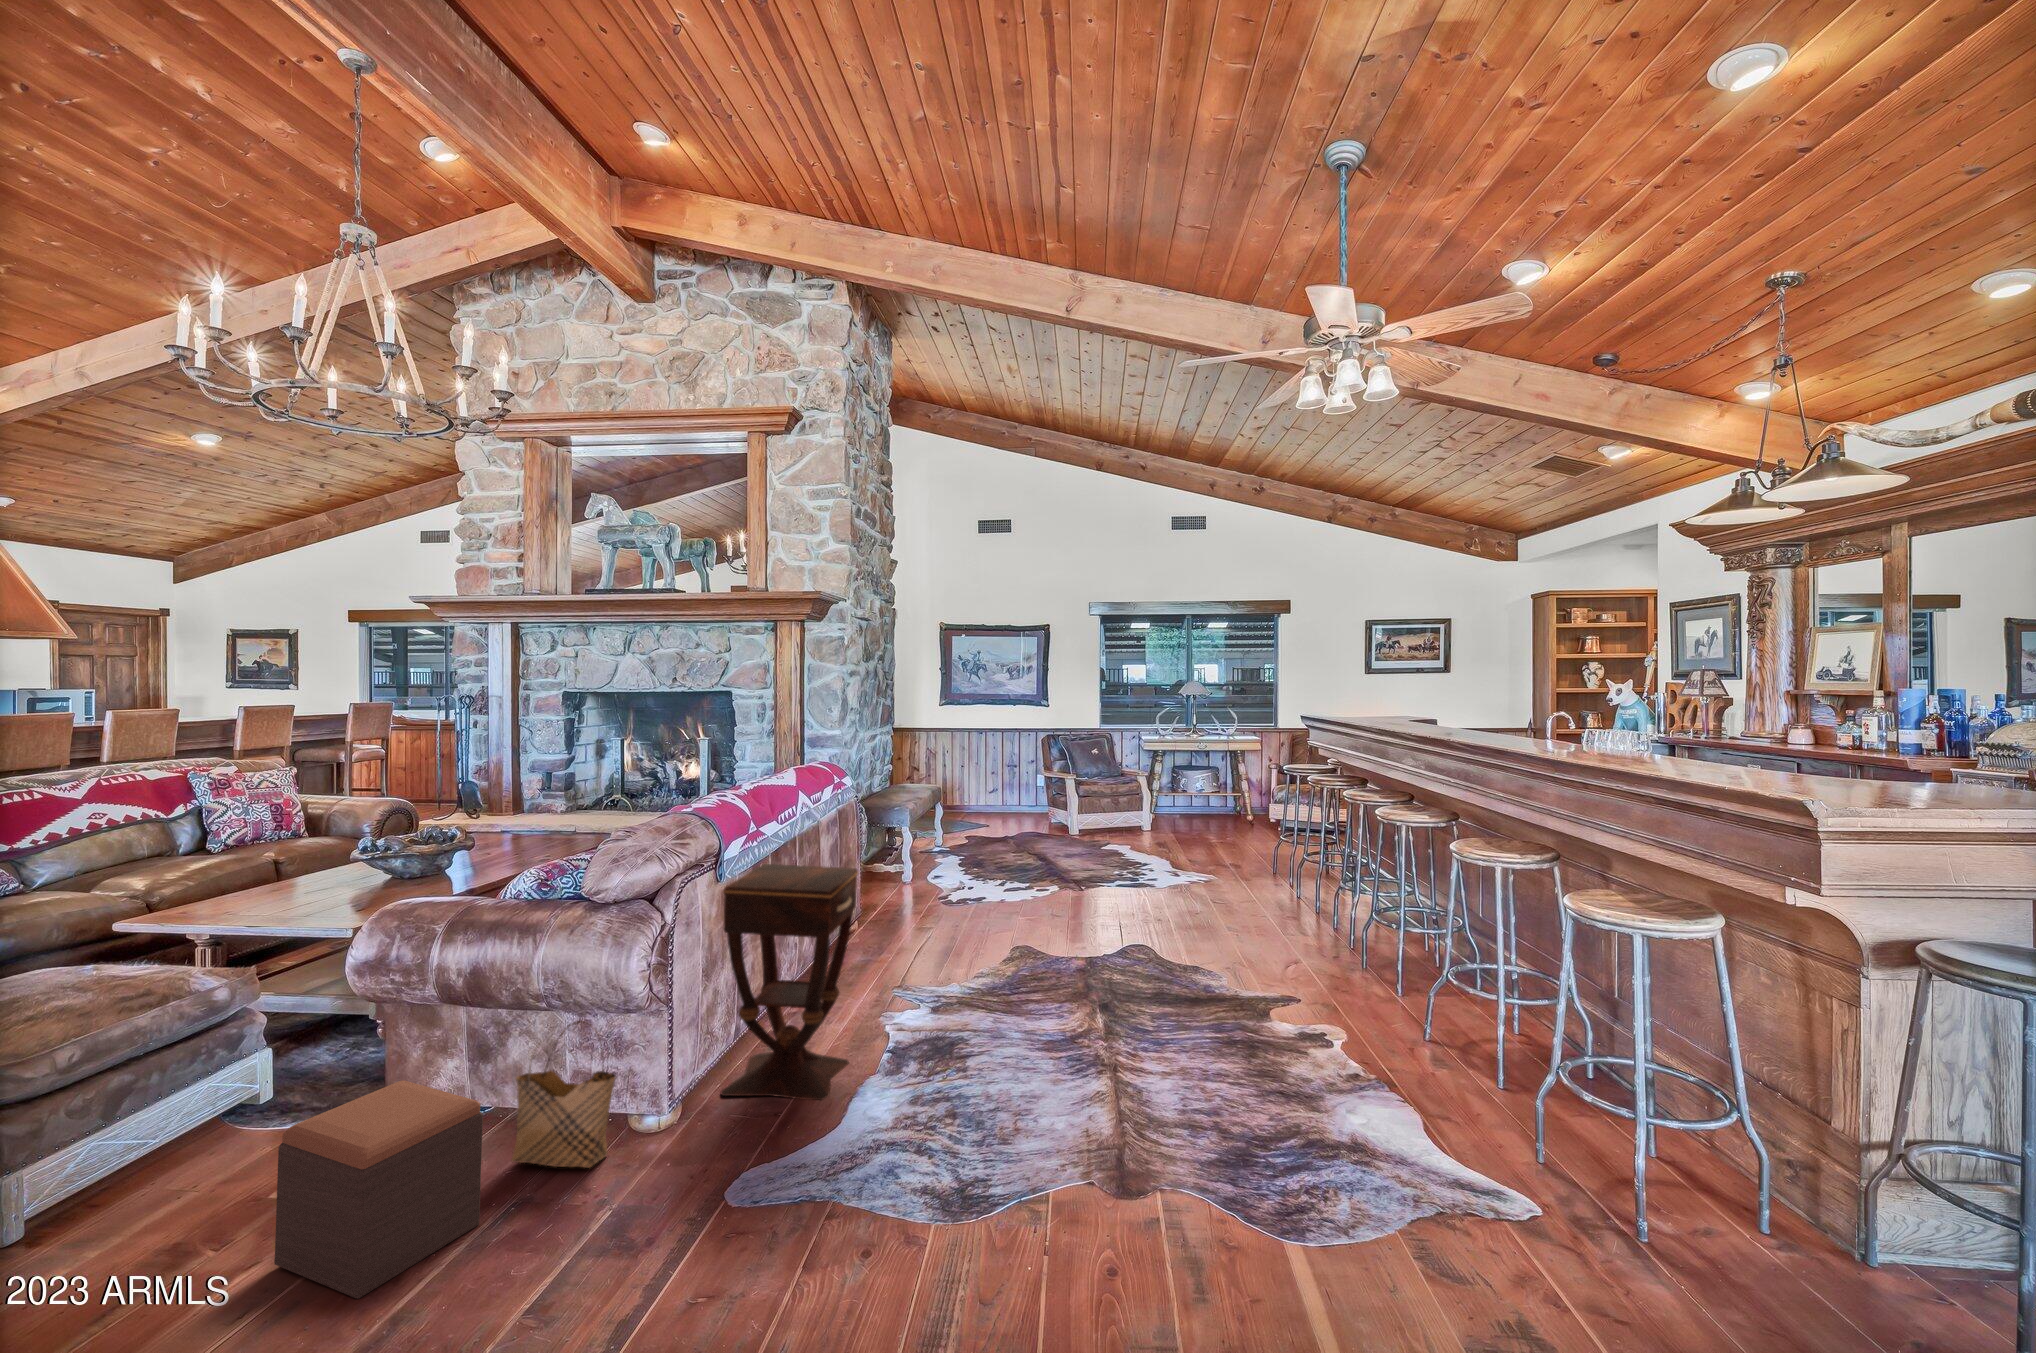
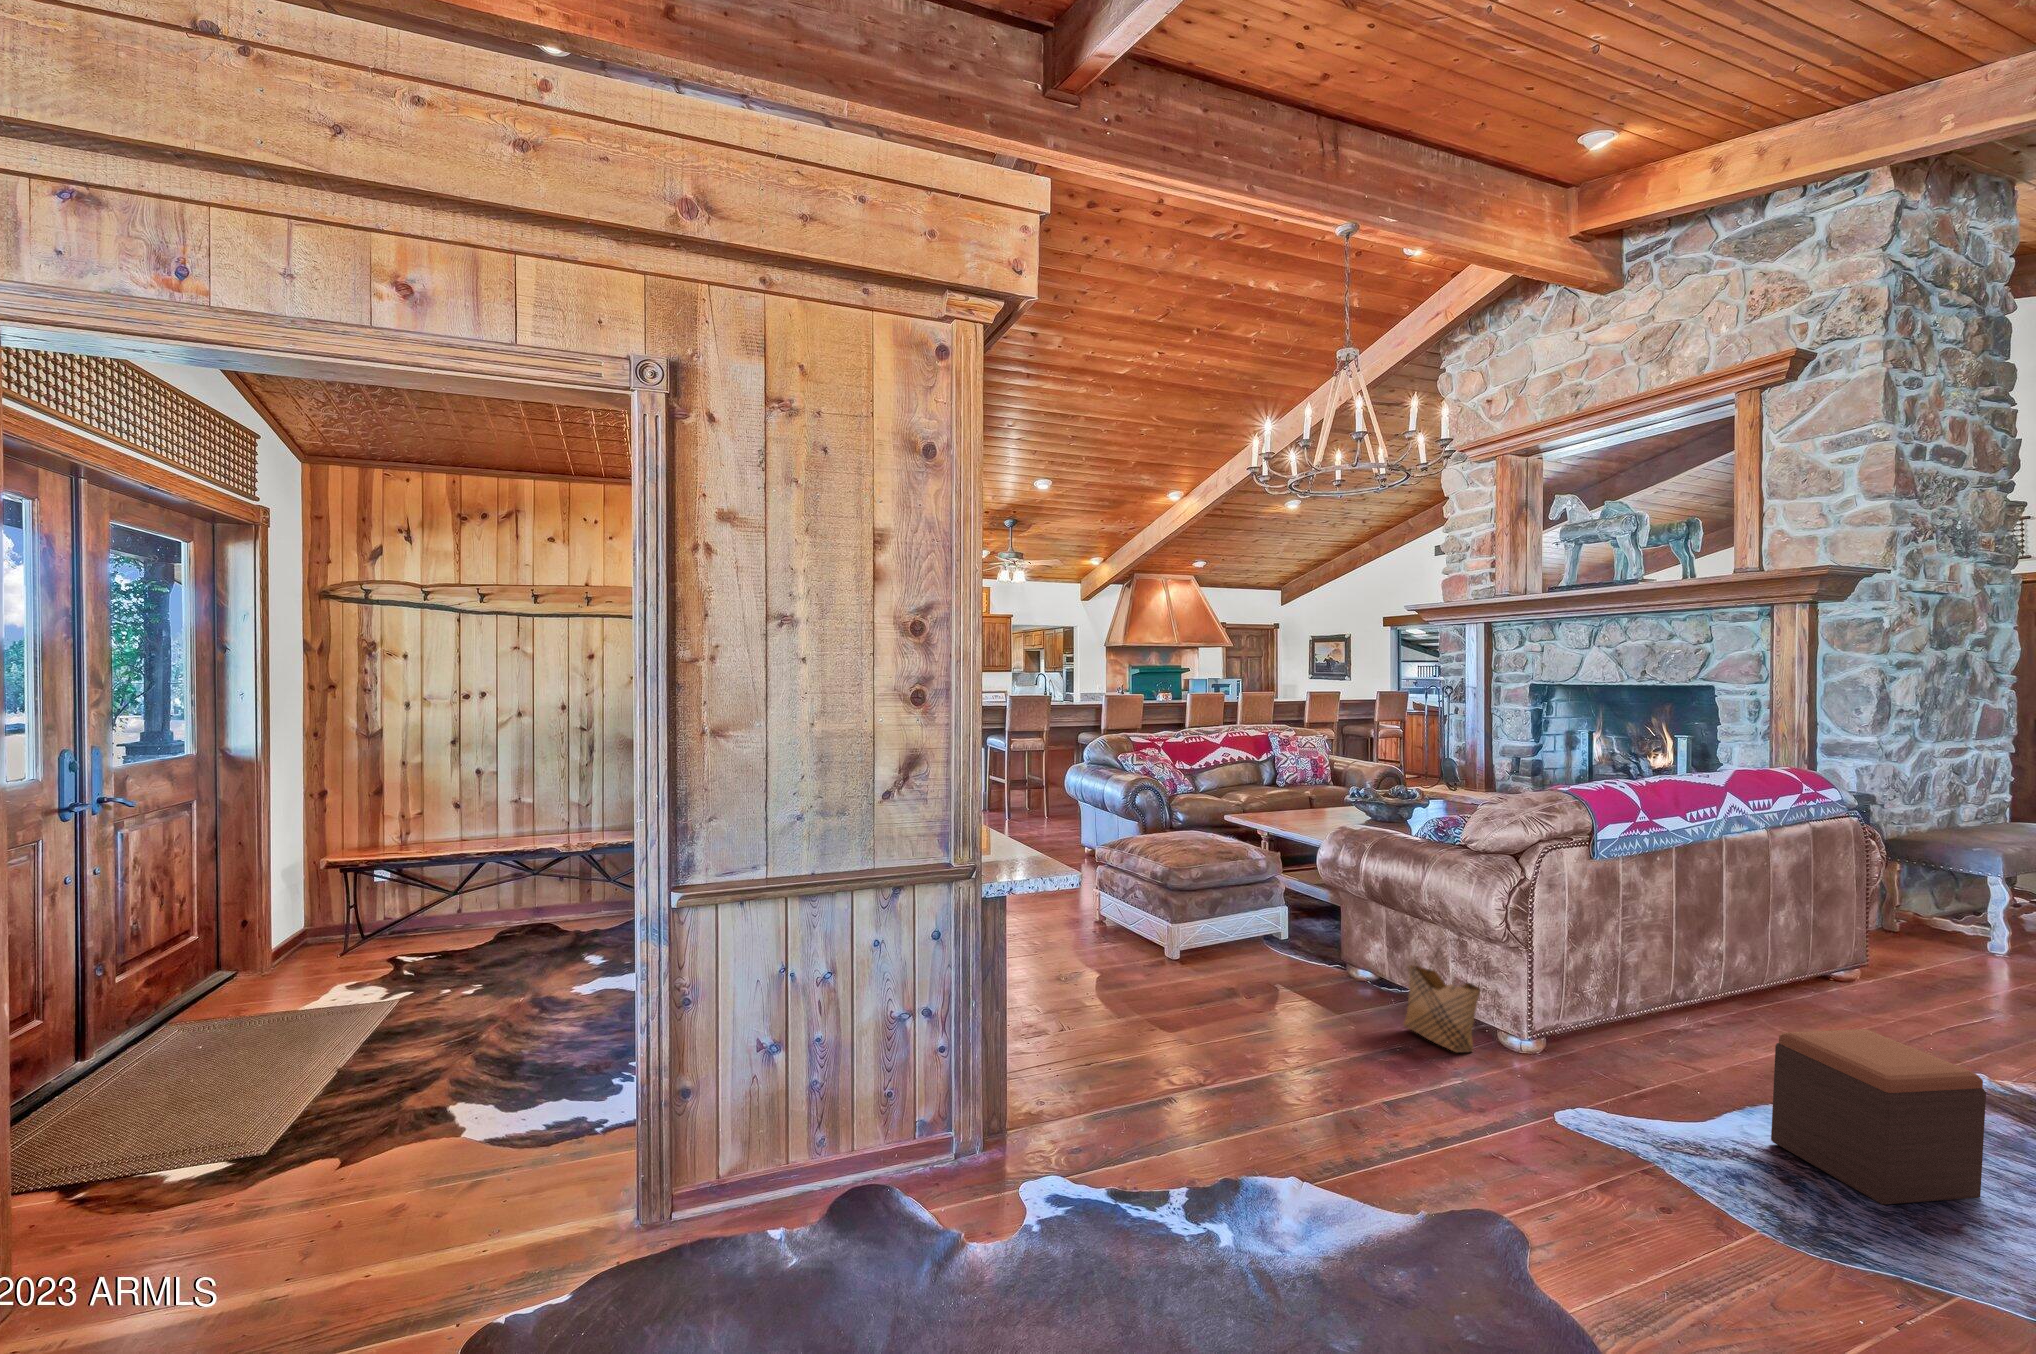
side table: present [721,864,858,1100] -> none [1592,852,1772,1100]
footstool: present [275,1080,483,1299] -> present [1771,1029,1986,1205]

